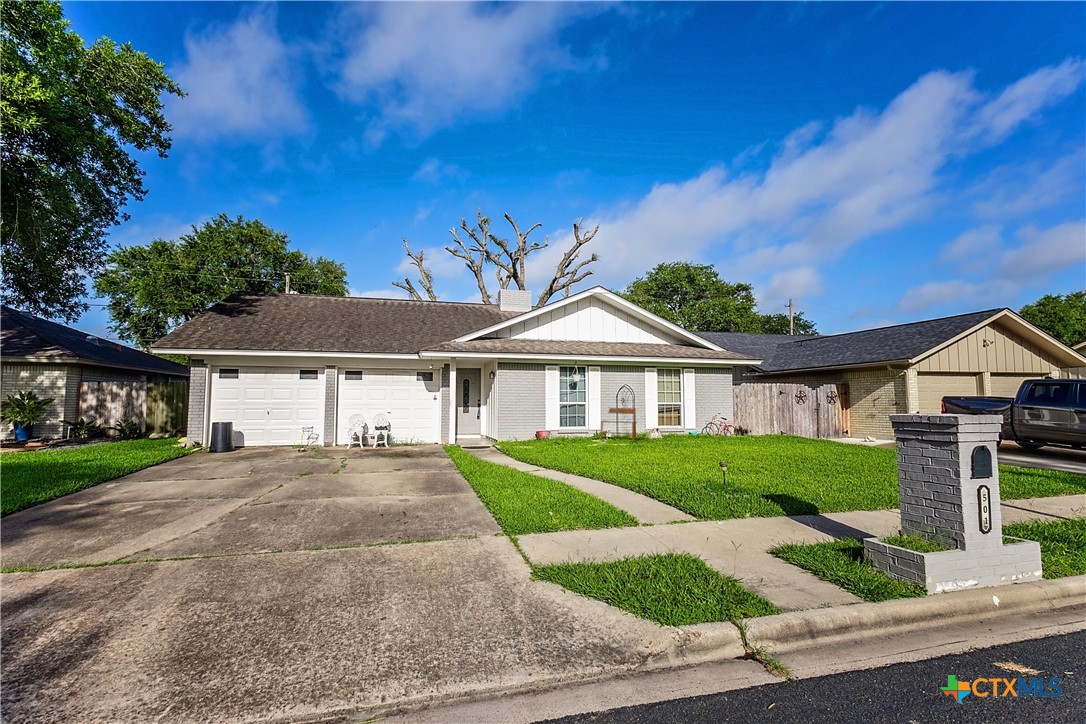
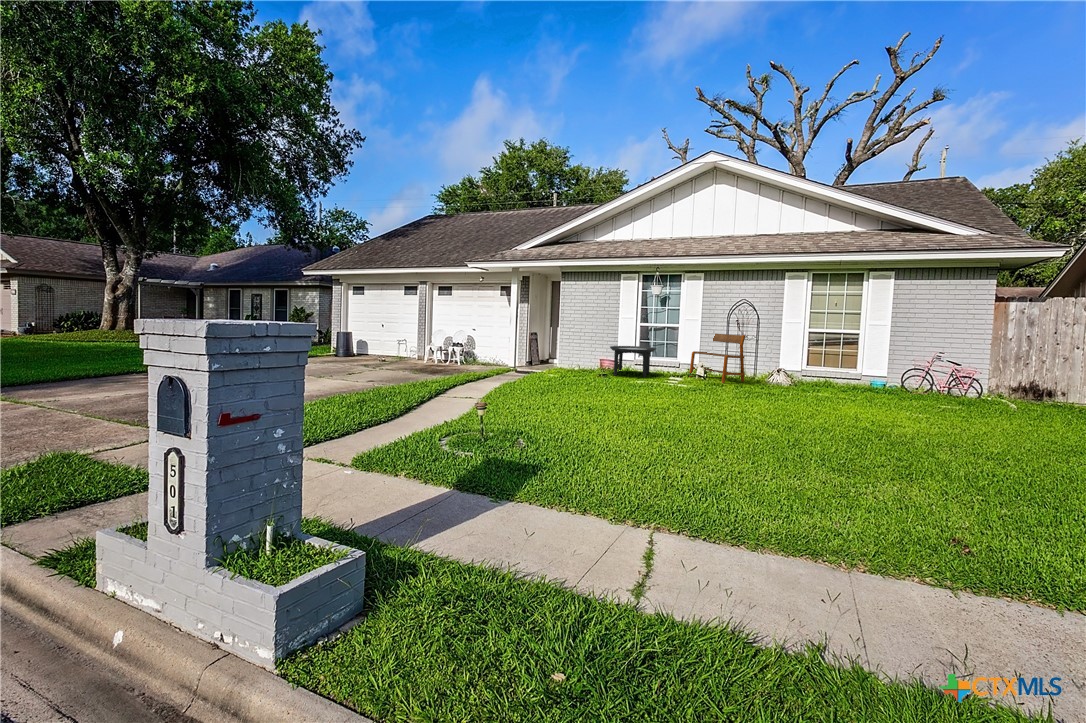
round table: none [552,420,586,443] -> present [610,346,656,377]

